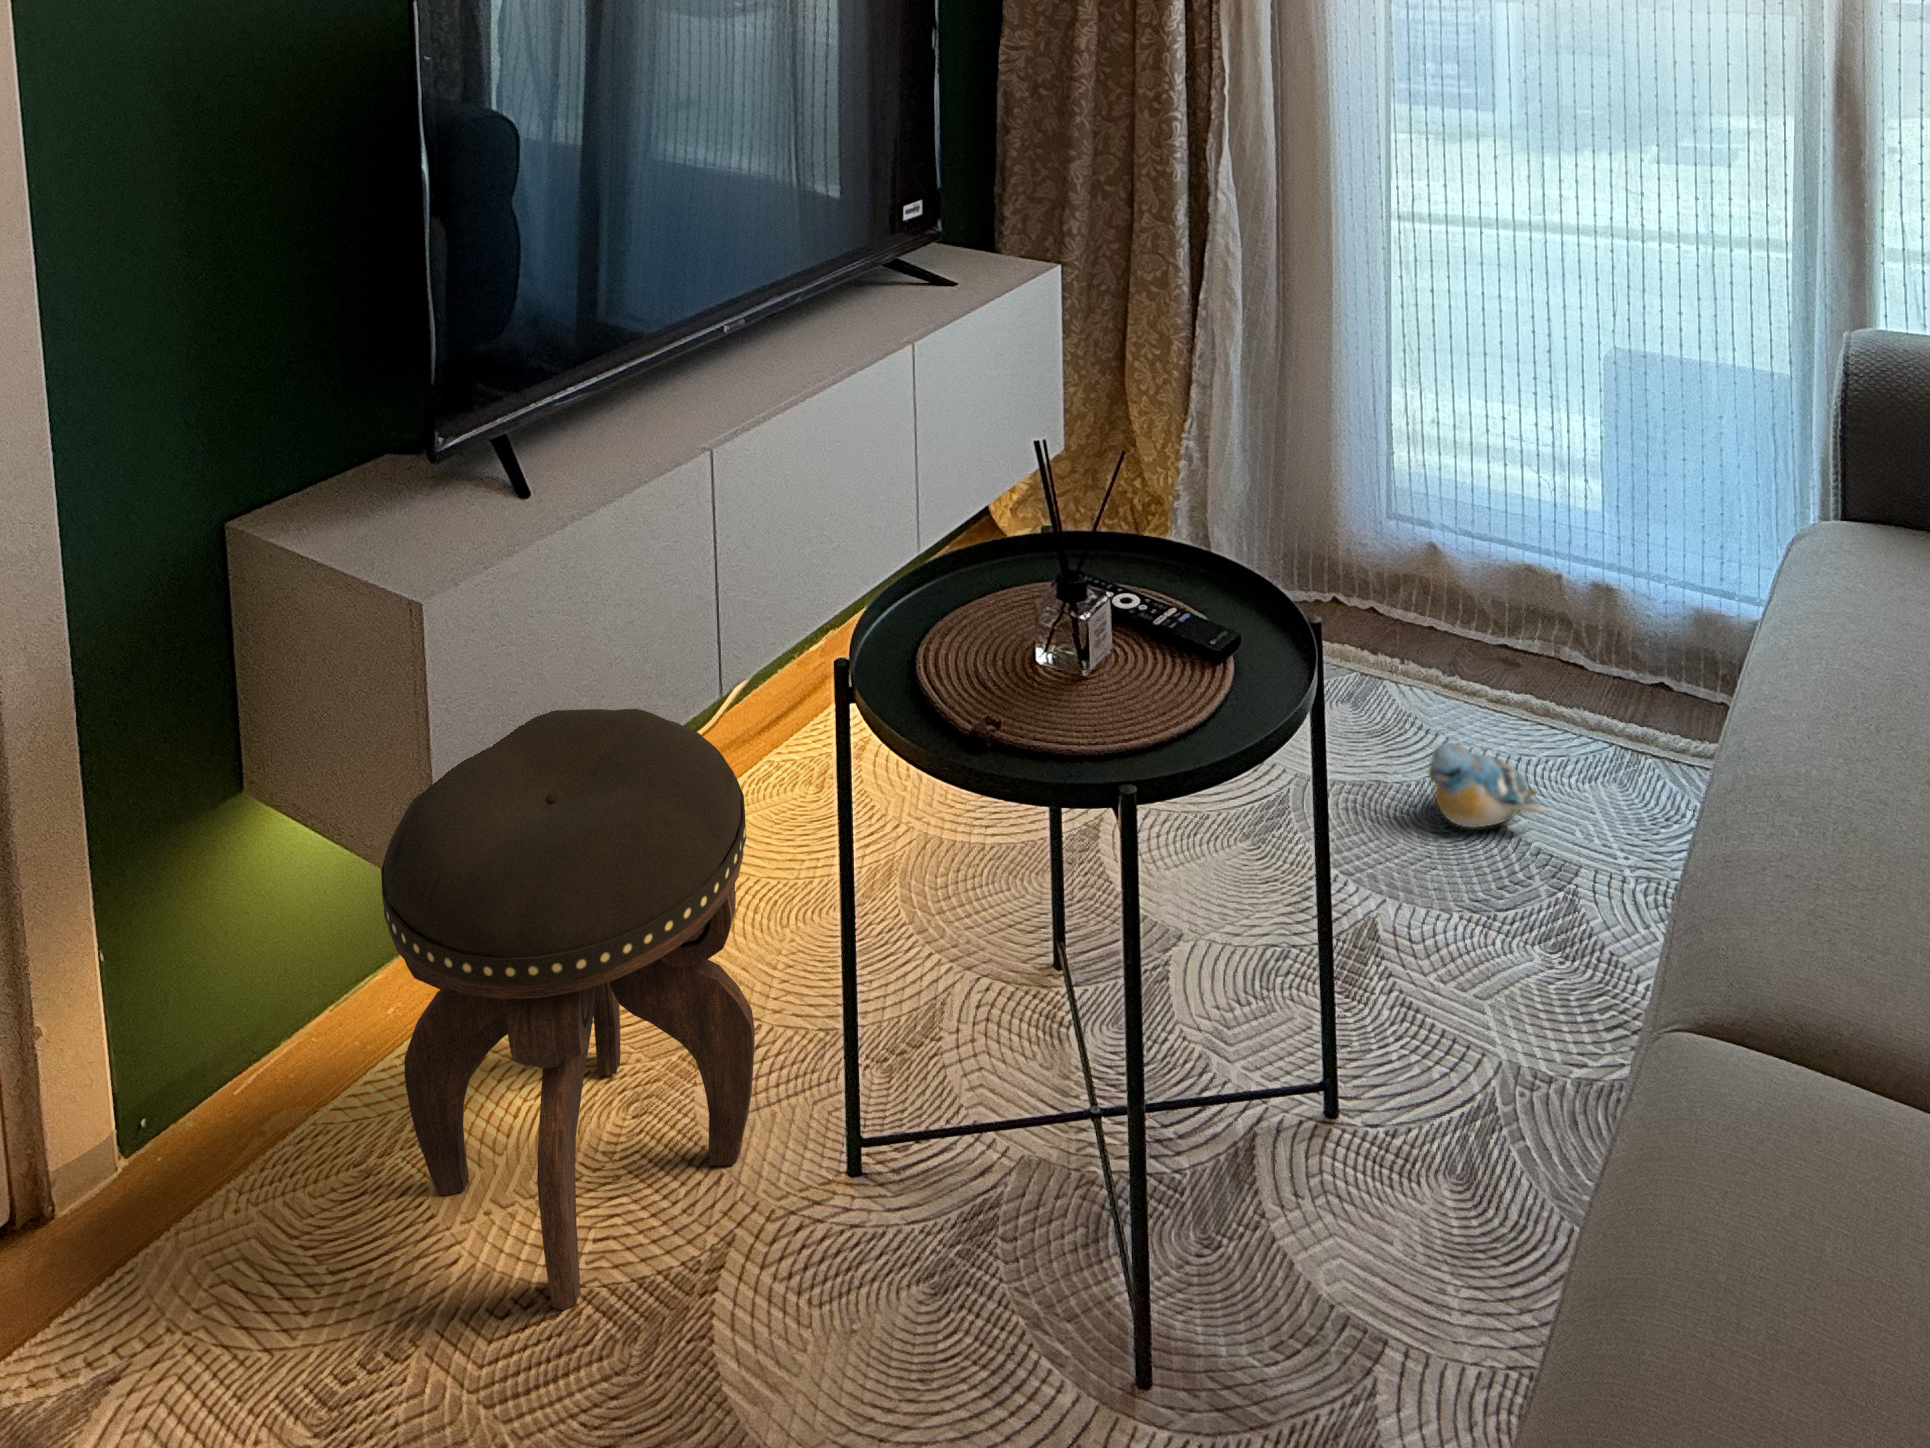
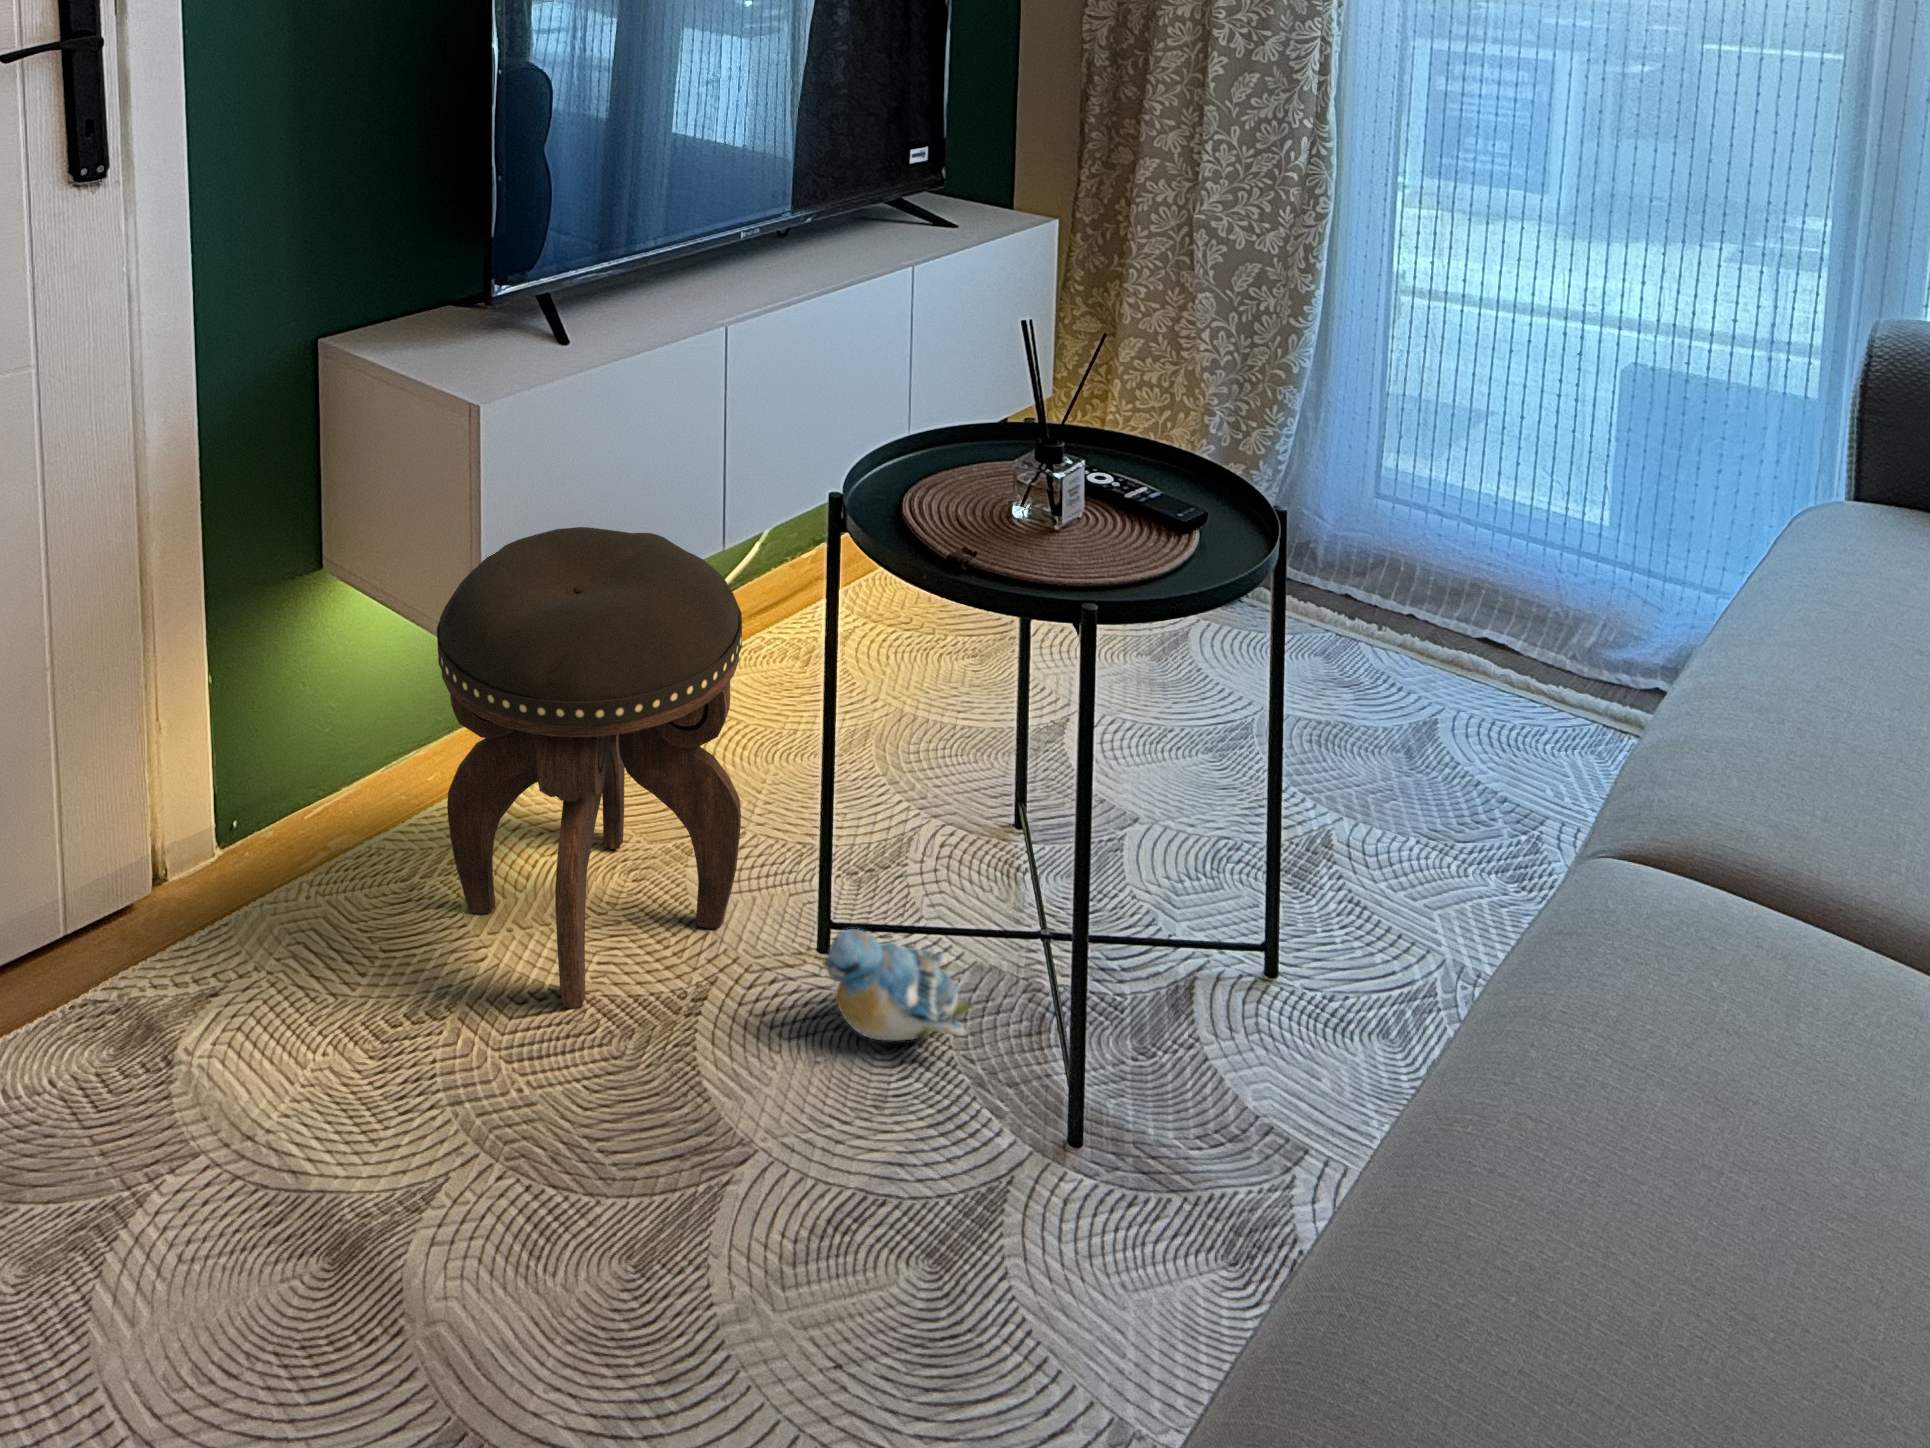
plush toy: present [1428,743,1546,828] -> present [823,929,974,1041]

